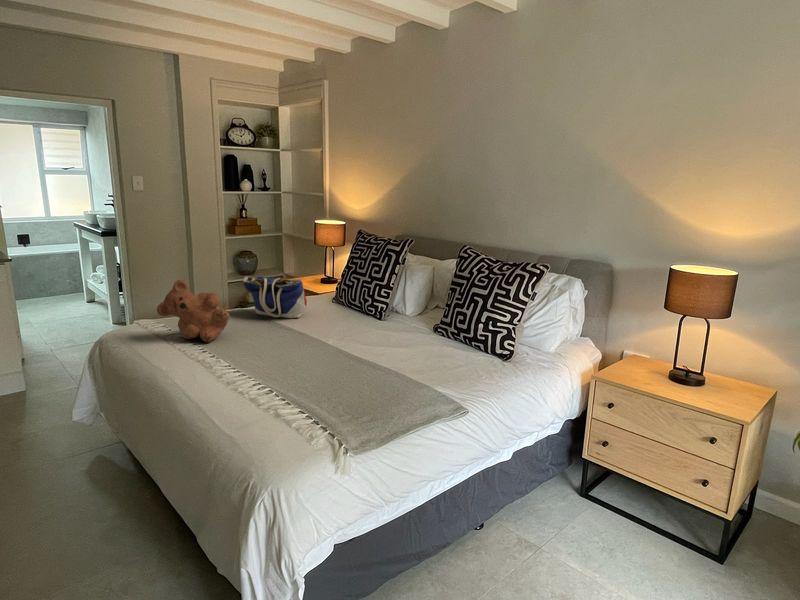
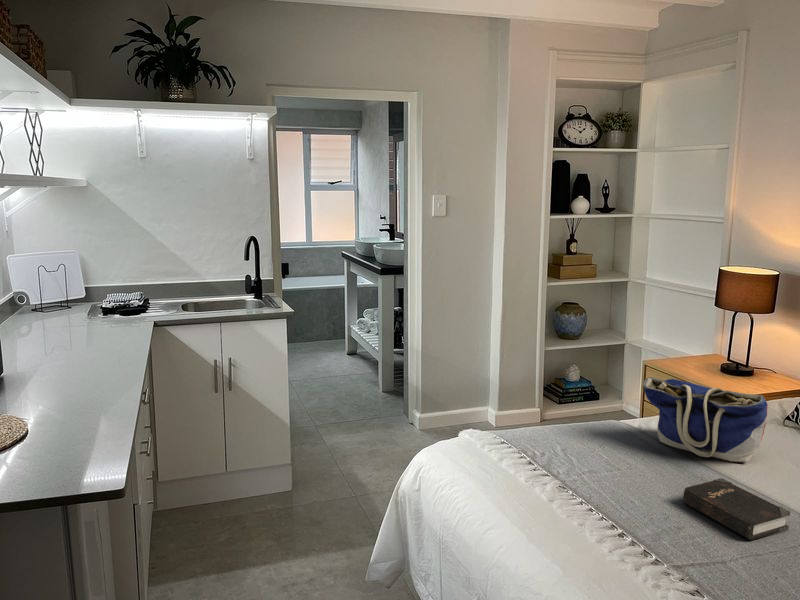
teddy bear: present [157,280,230,342] -> none [529,392,653,510]
hardback book: none [250,322,299,346] -> present [683,478,790,540]

